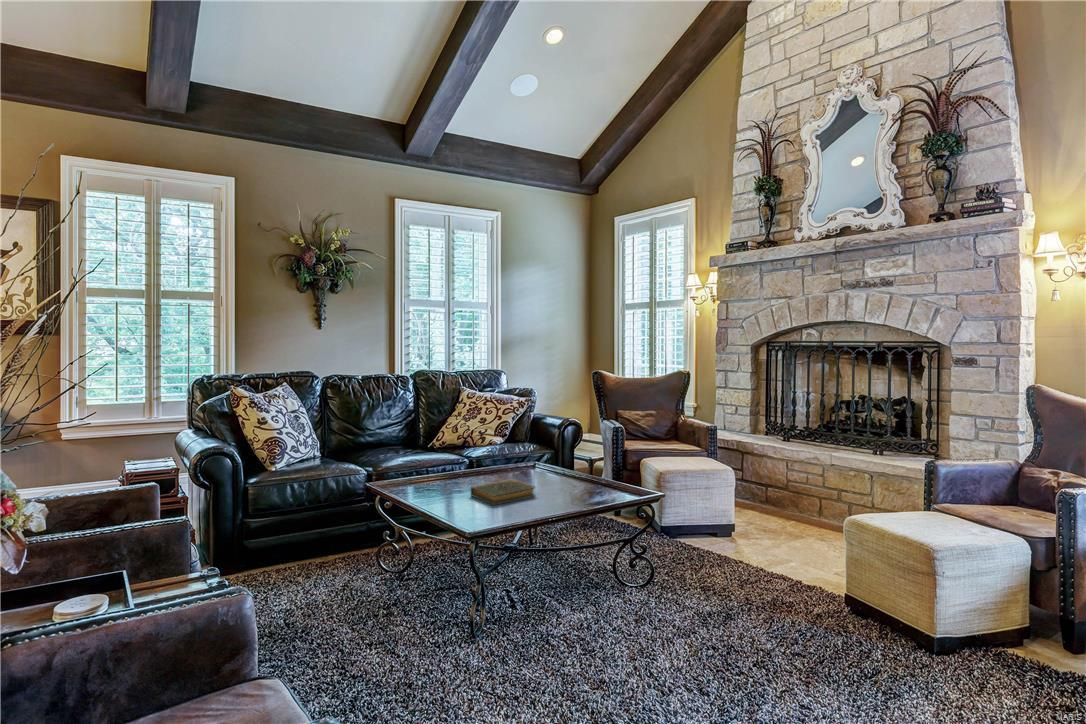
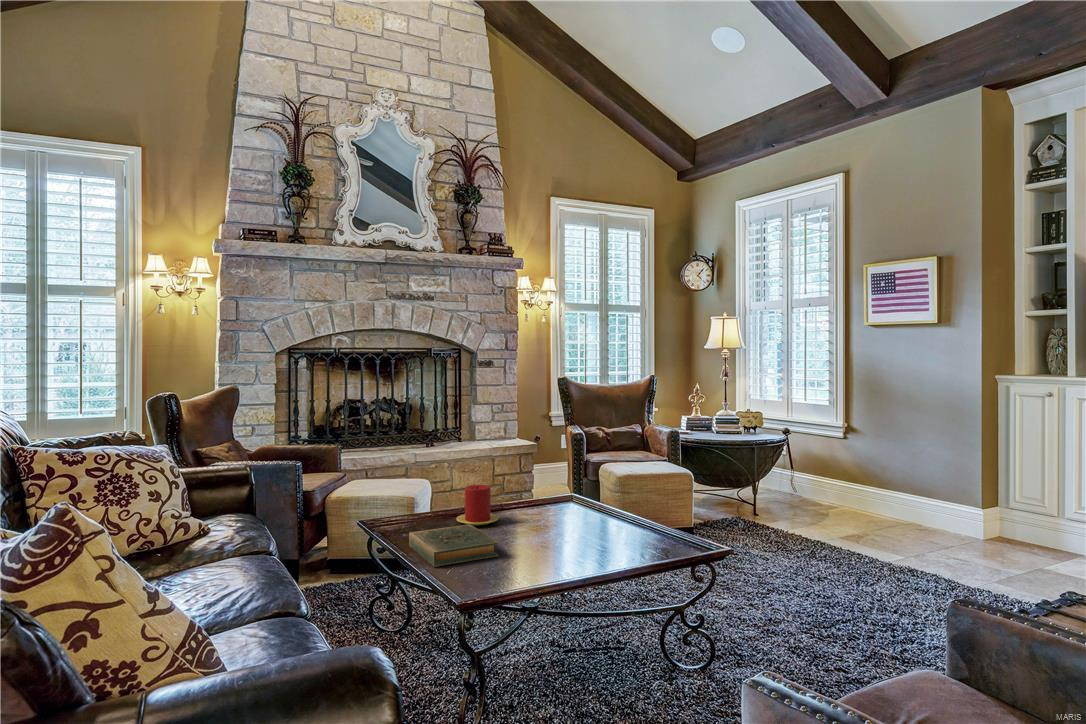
candle: none [558,465,590,496] -> present [457,485,499,526]

